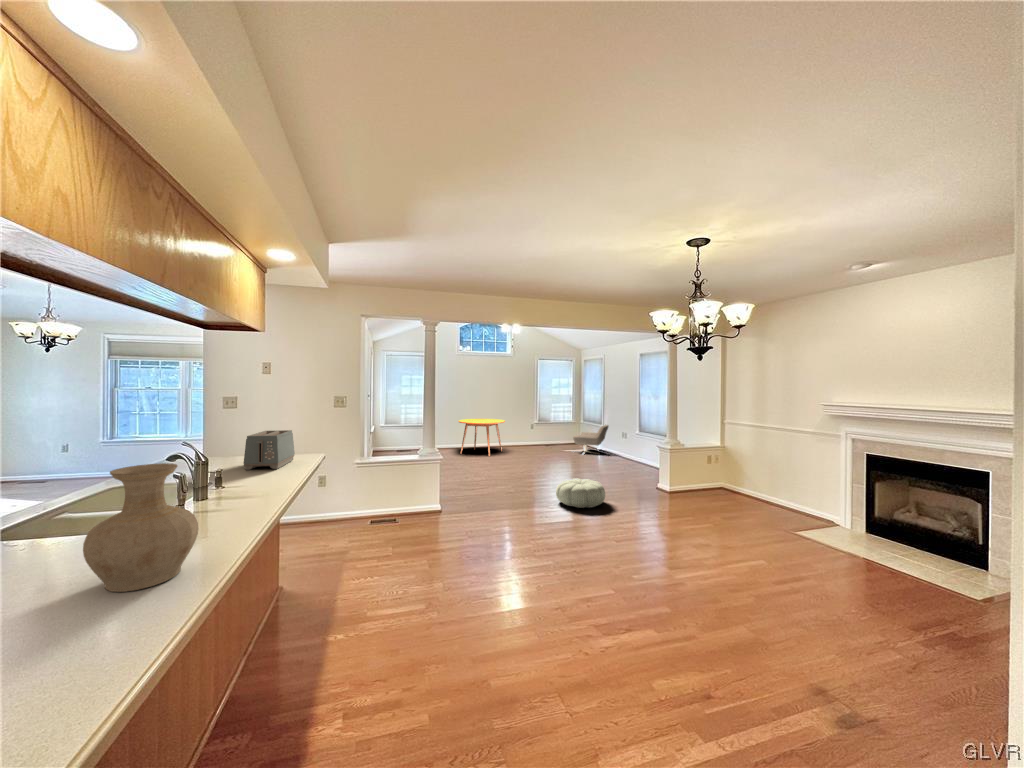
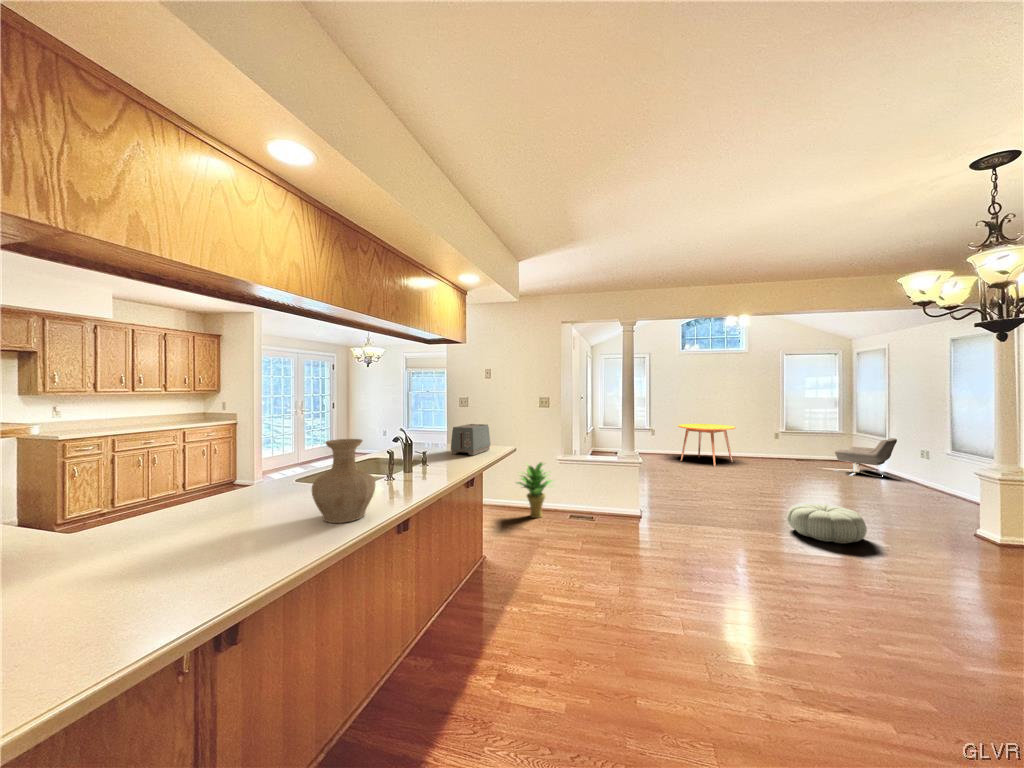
potted plant: none [306,468,356,531] -> present [517,462,552,518]

